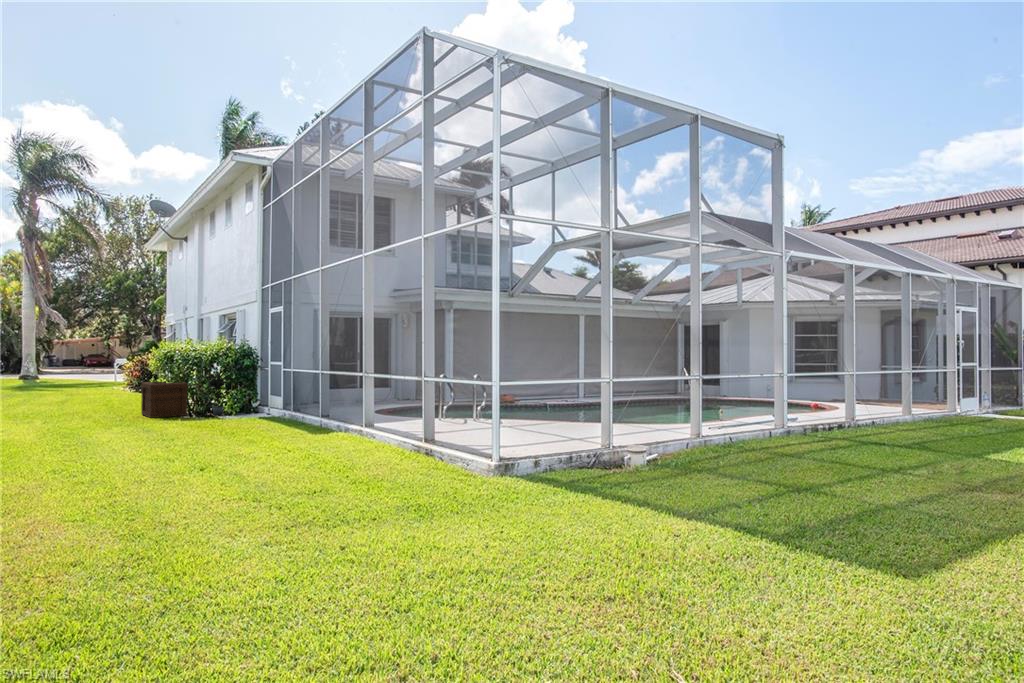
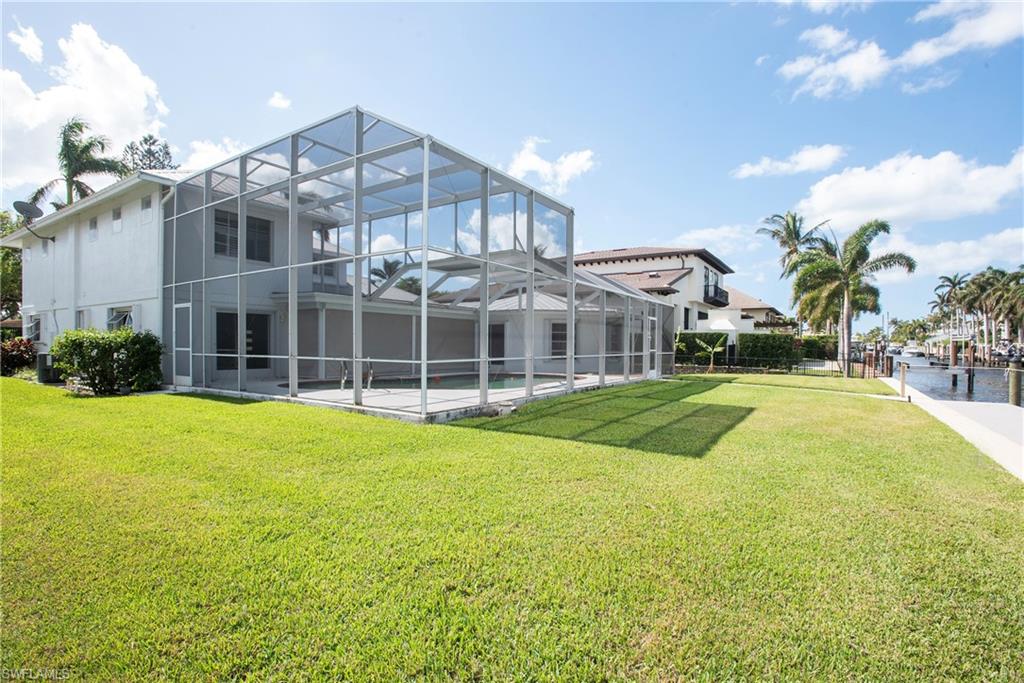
wooden crate: present [141,382,187,418] -> none [40,366,93,399]

